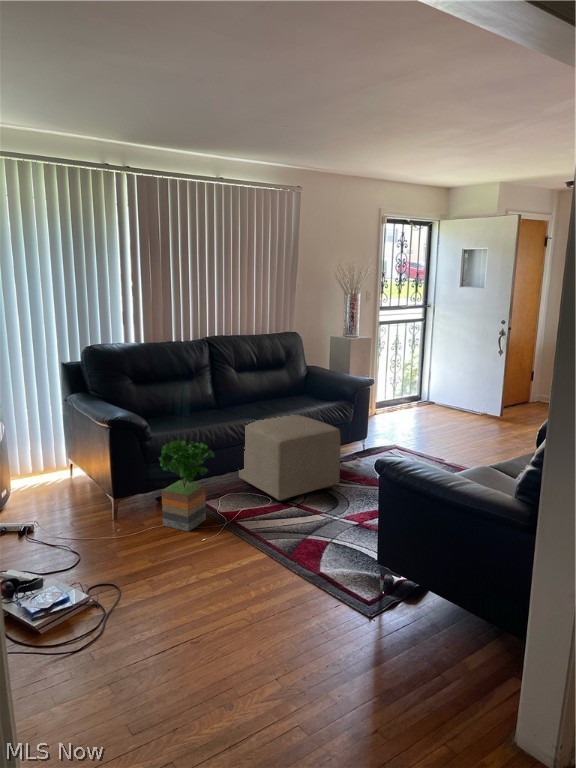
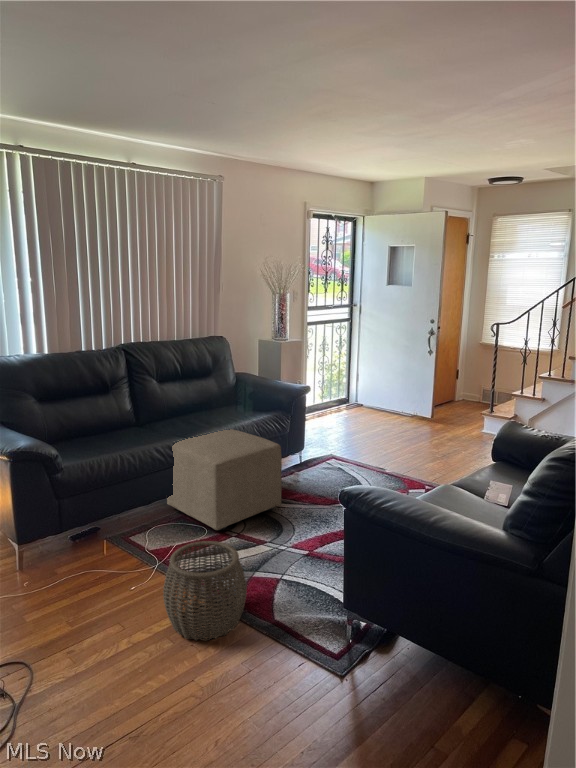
potted tree: present [160,440,214,532] -> none [71,469,142,579]
woven basket: none [227,501,298,582] -> present [163,541,247,641]

